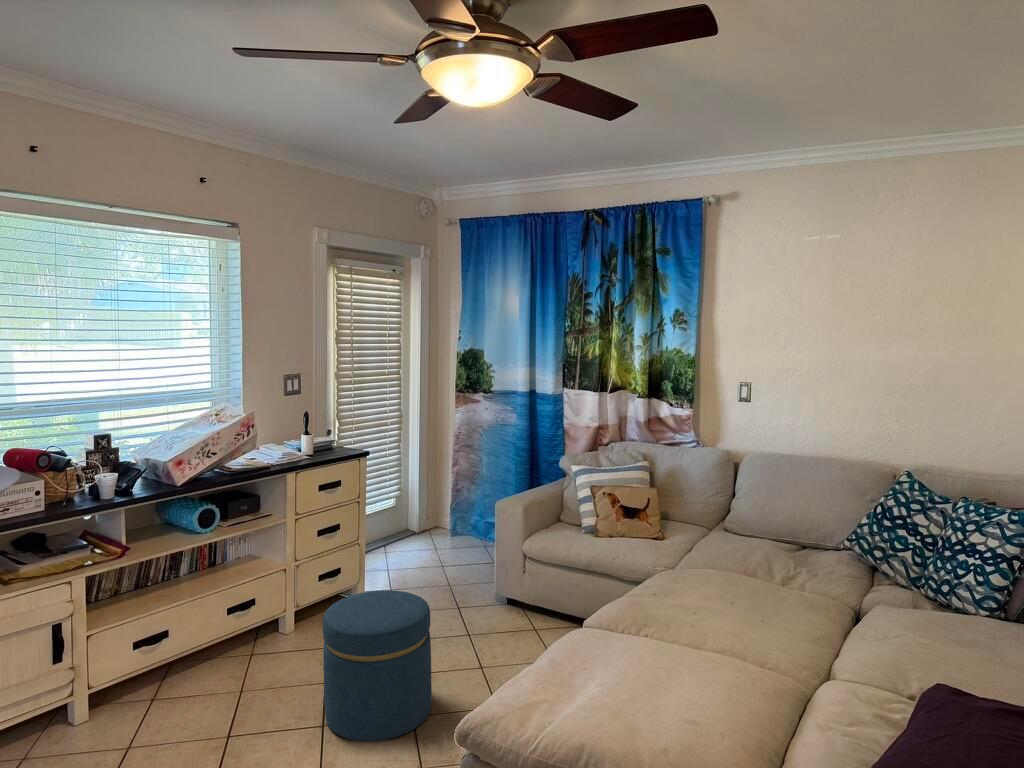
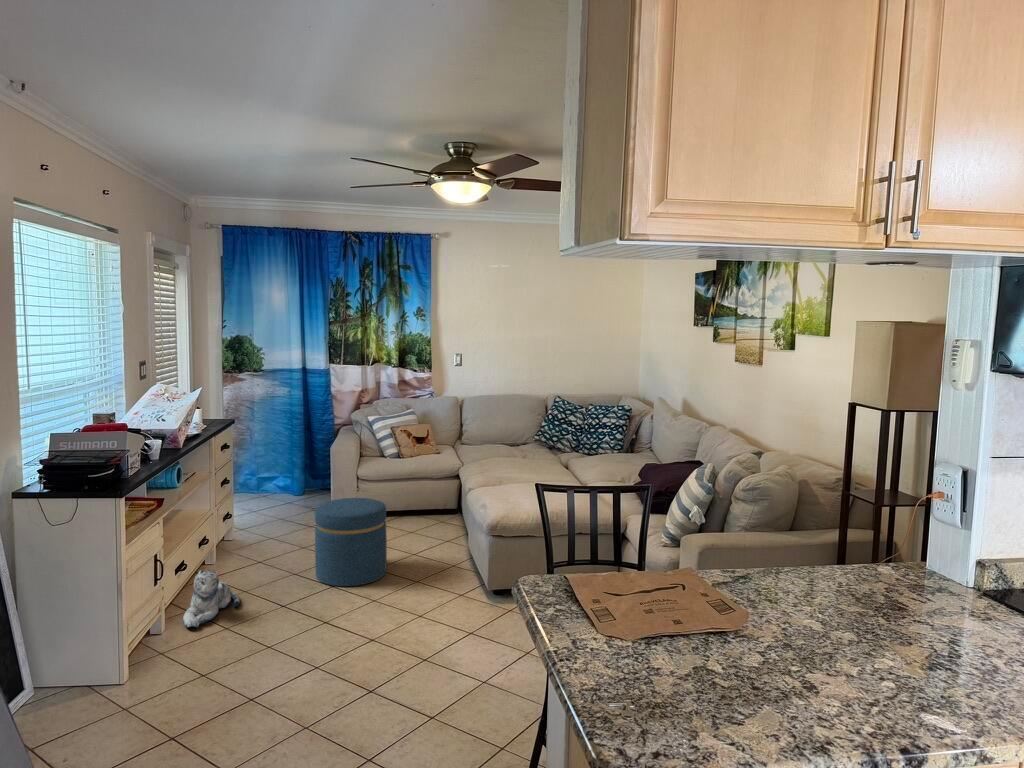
plush toy: none [110,652,231,729] -> present [183,571,240,628]

